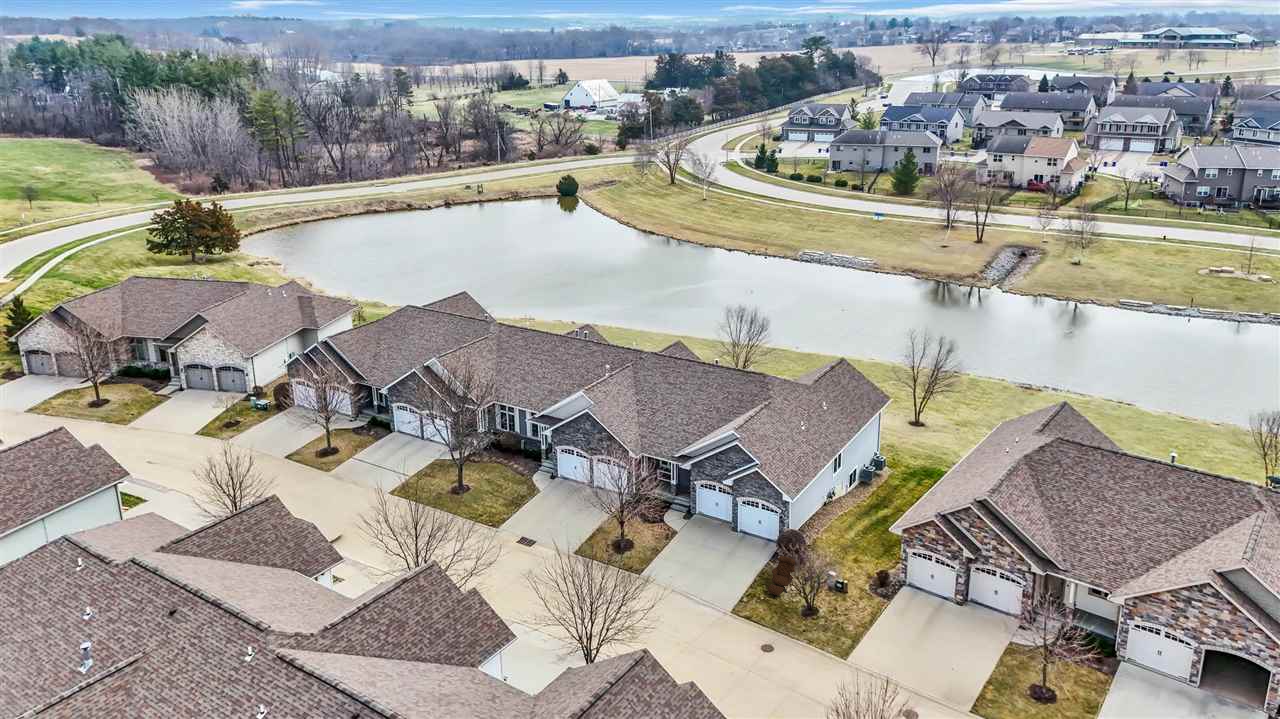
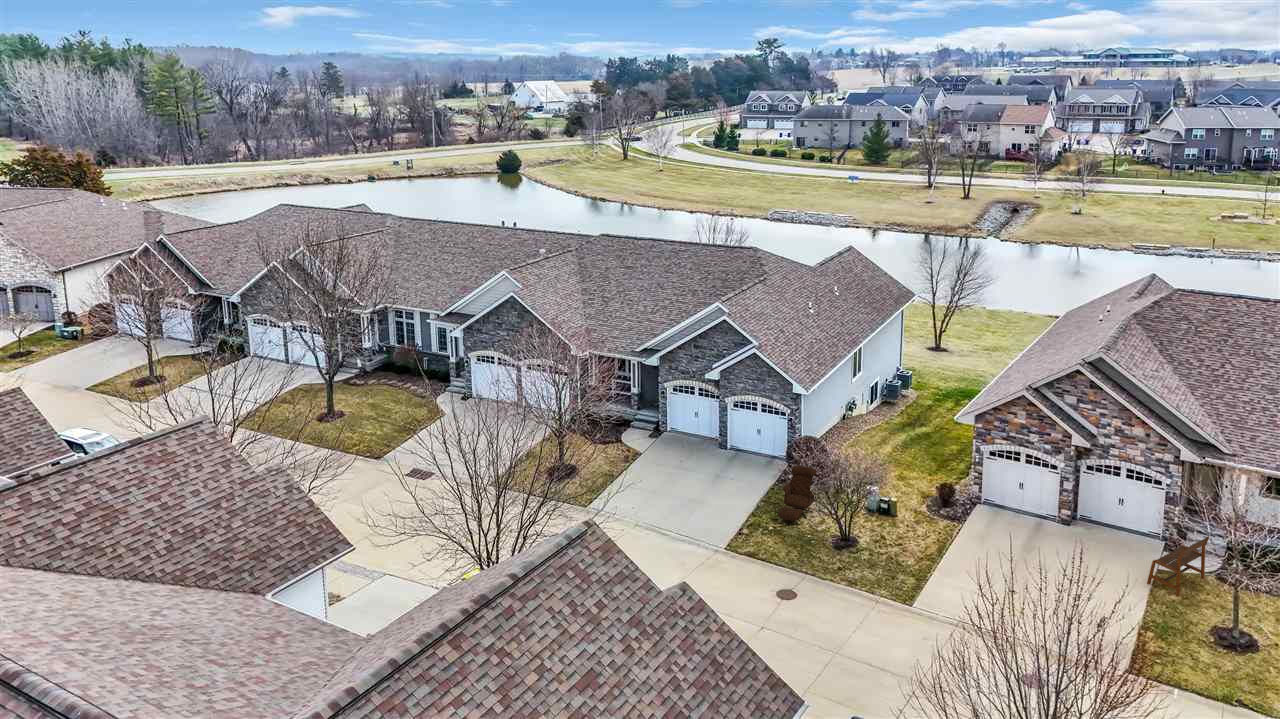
bench: none [1002,625,1043,663] -> present [1147,537,1209,596]

